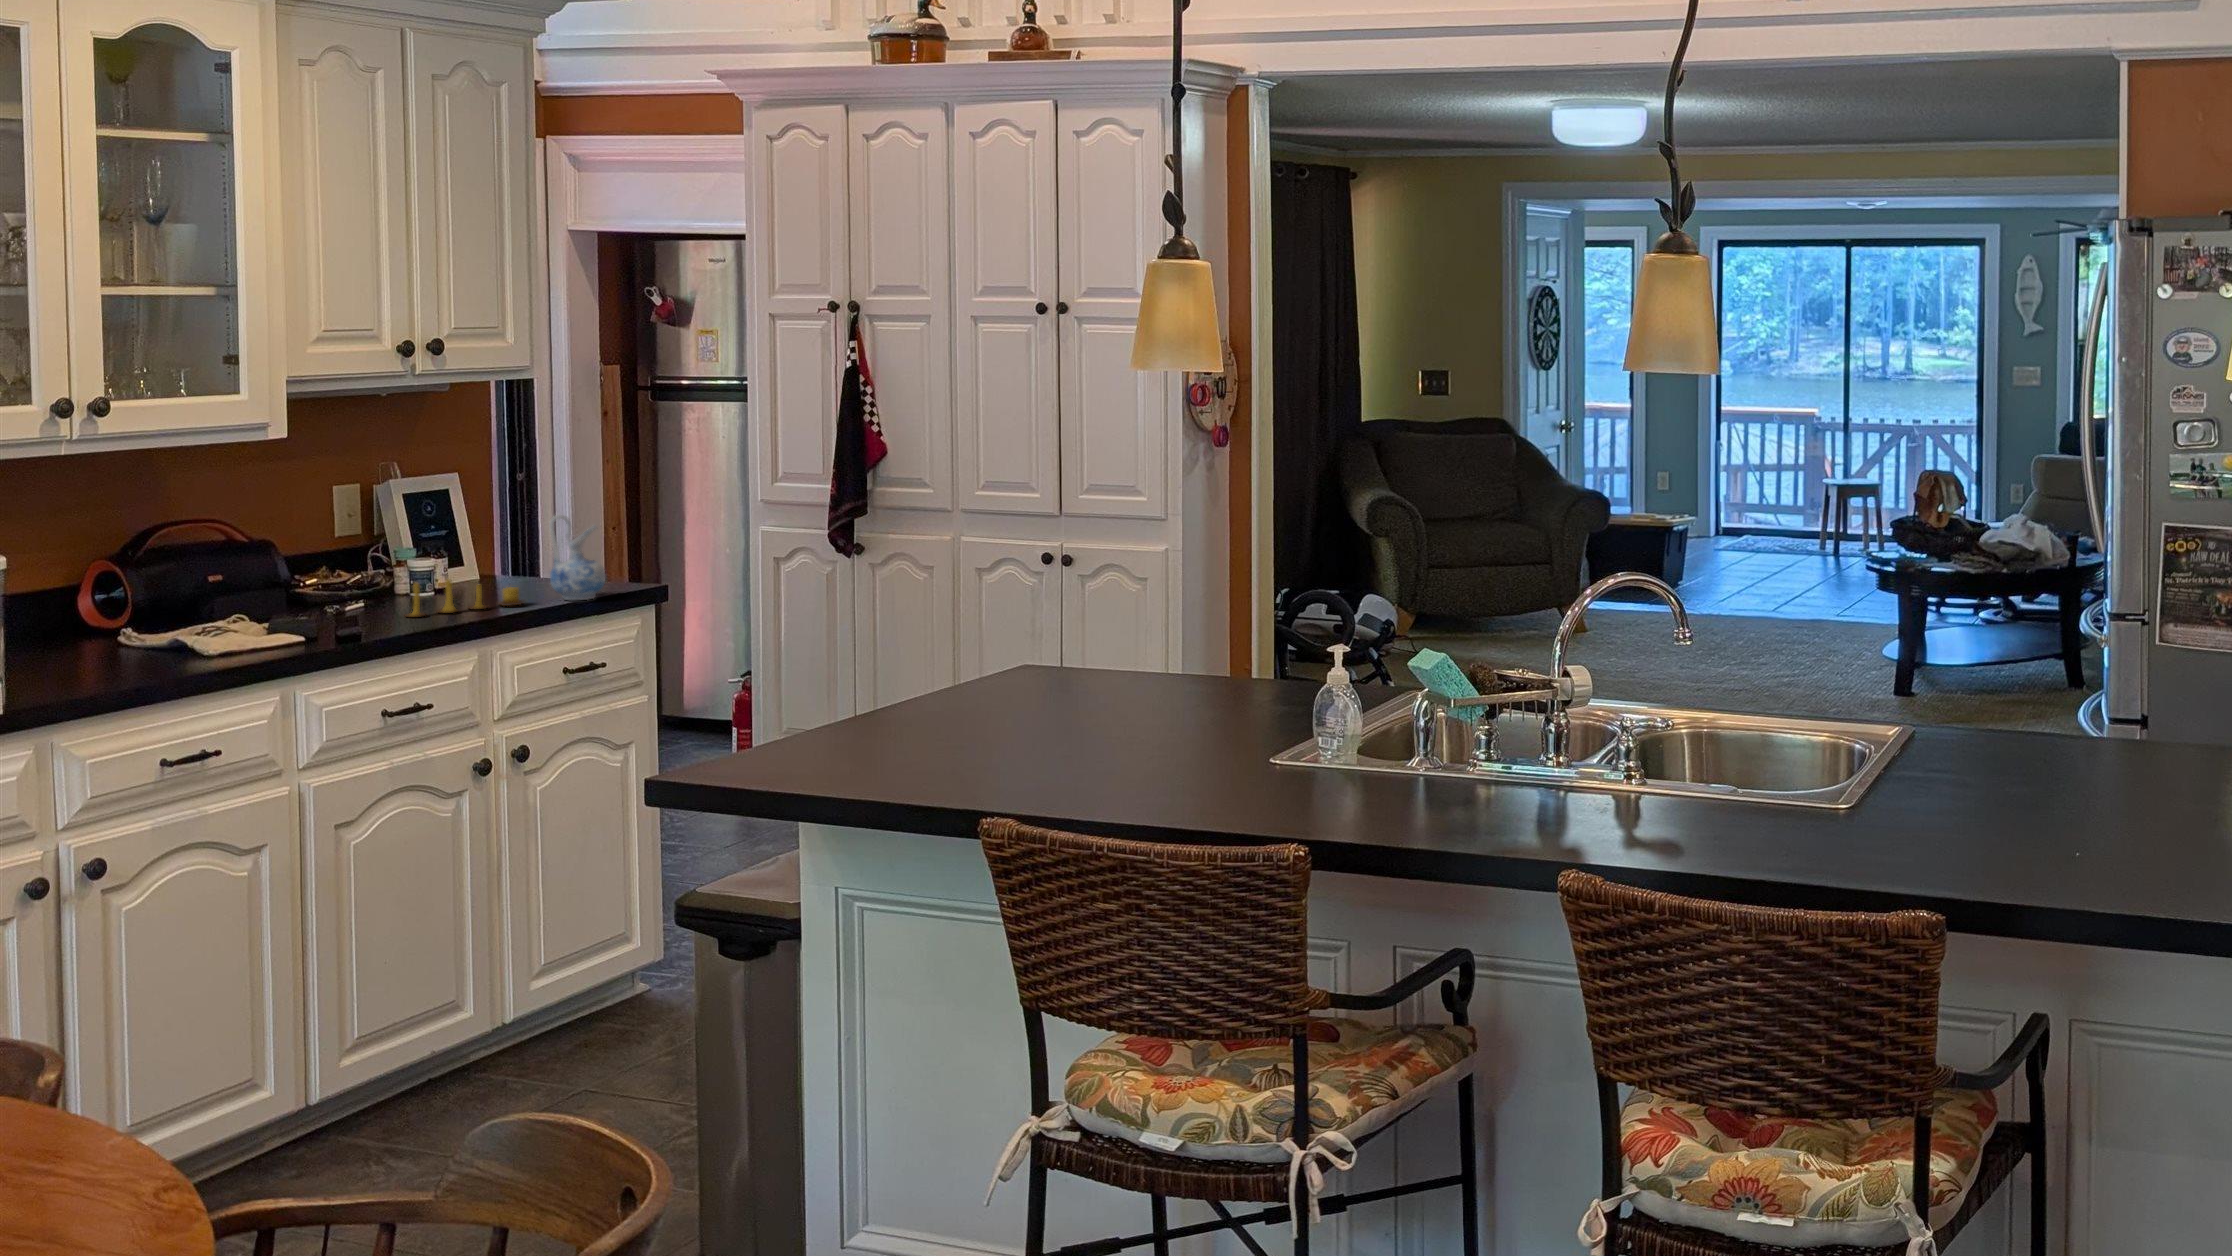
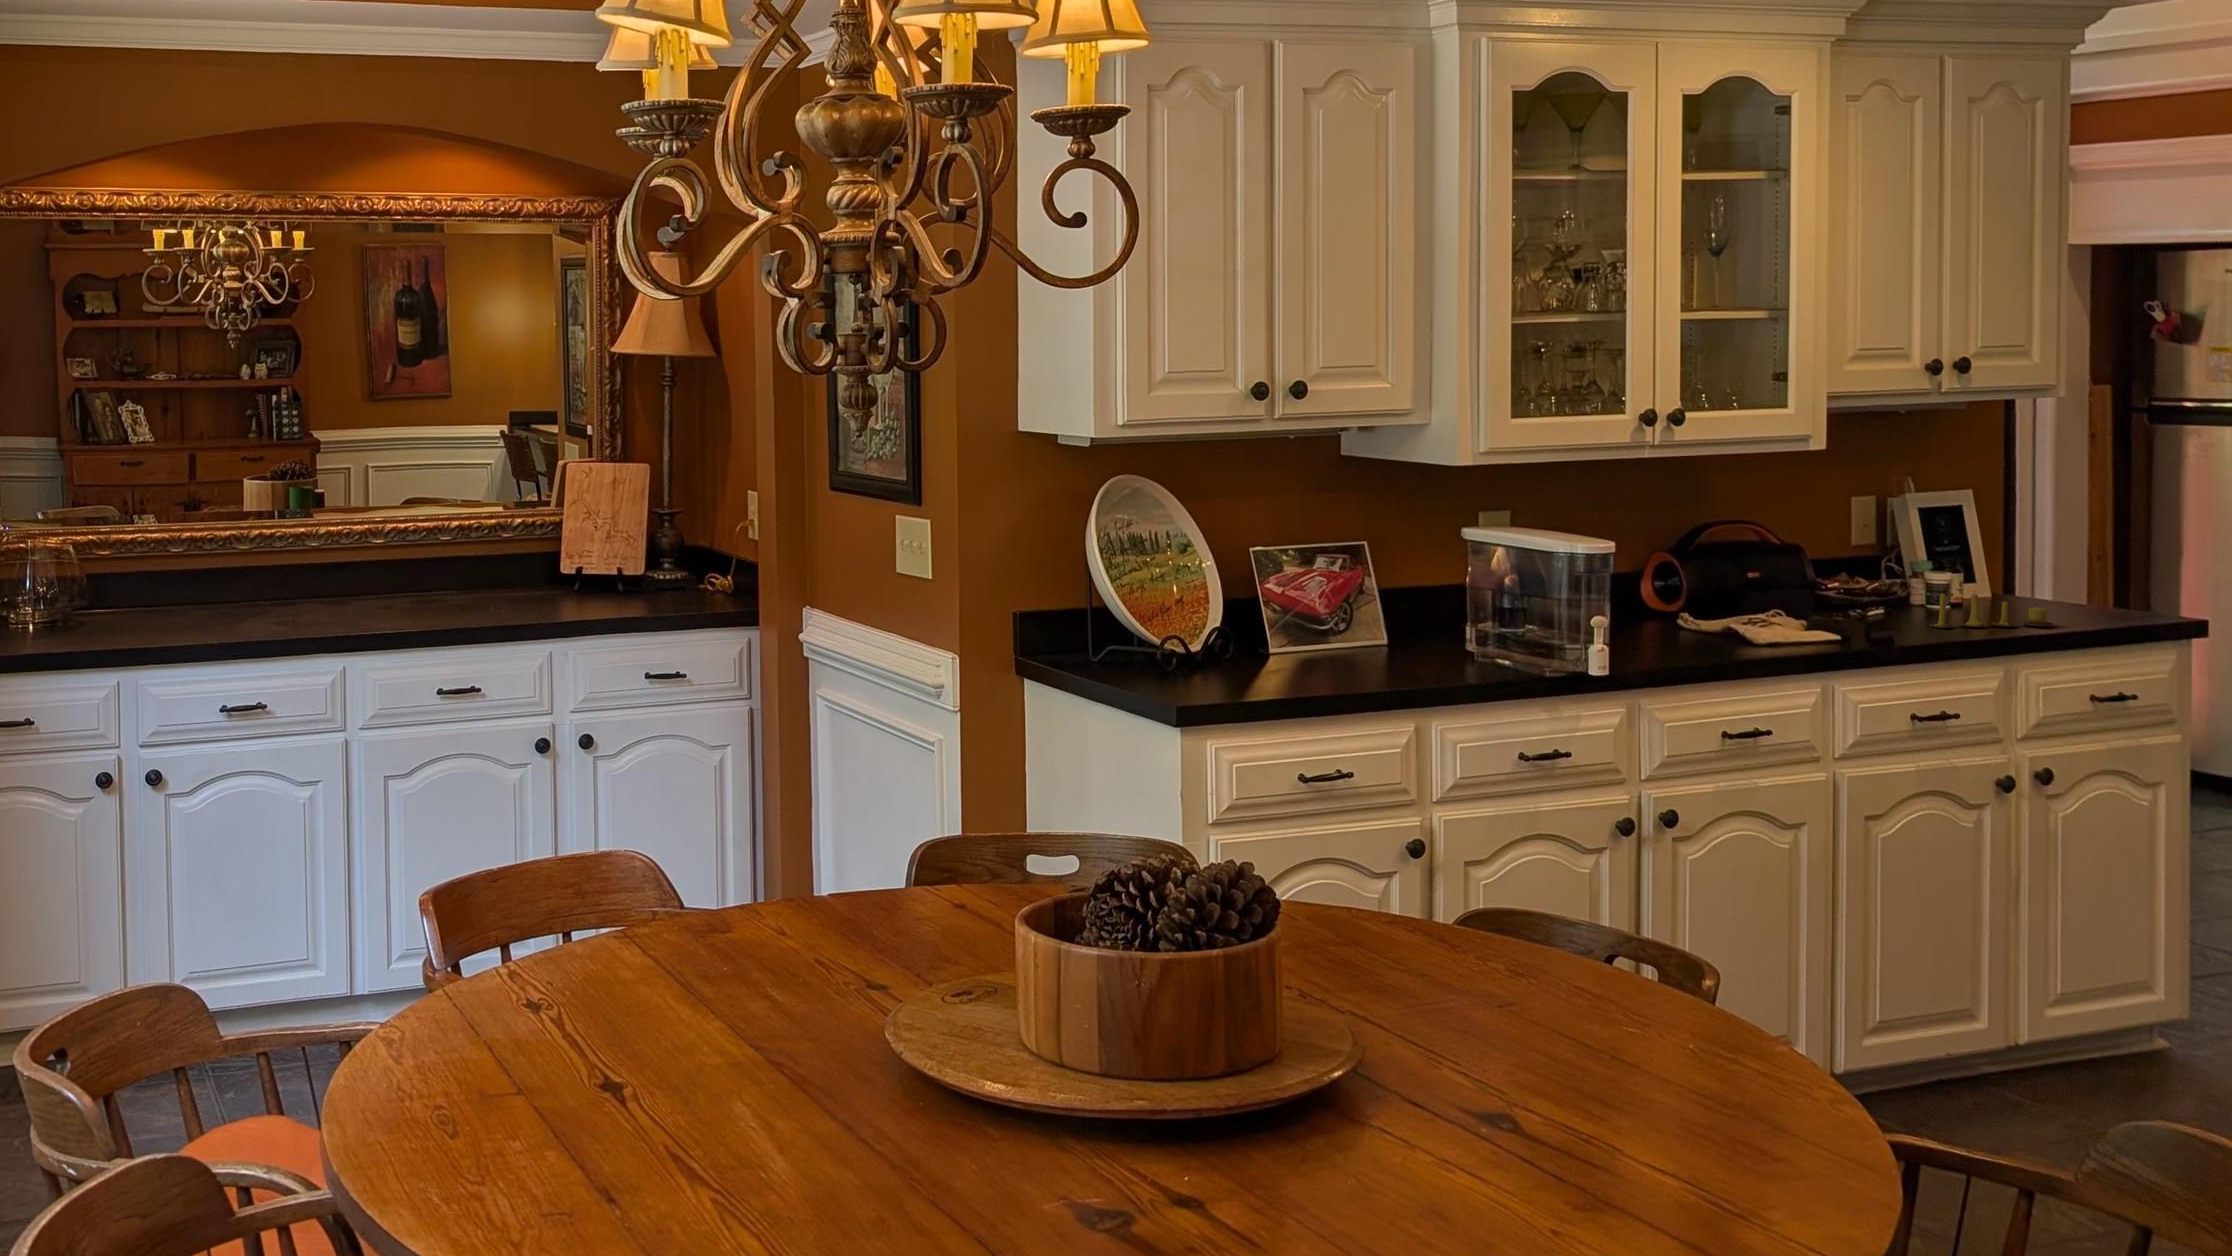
ceramic pitcher: present [549,515,606,600] -> none [2079,538,2143,628]

